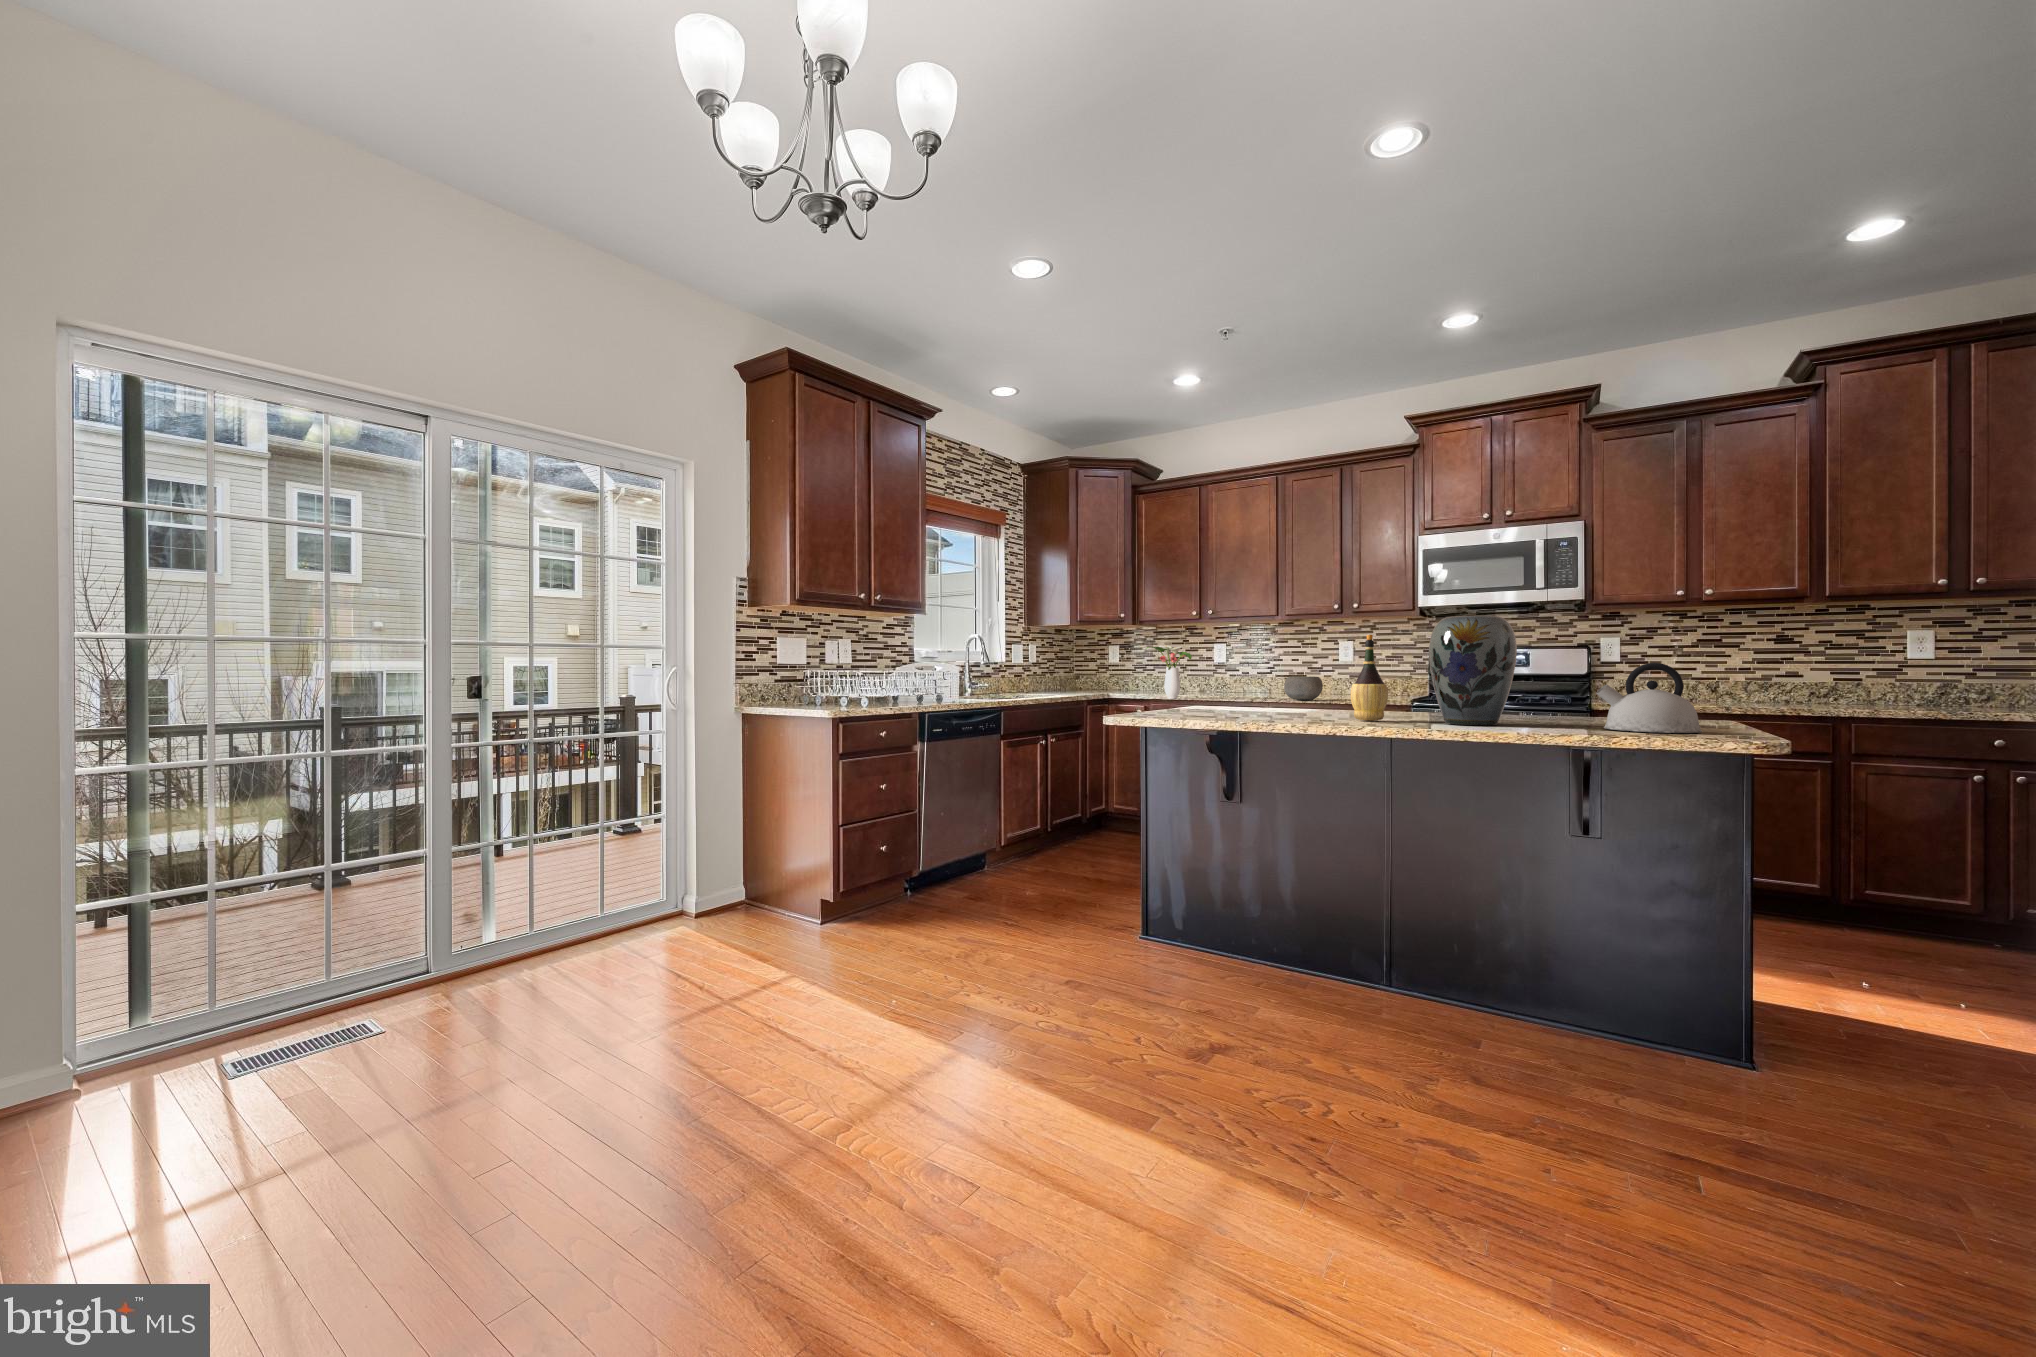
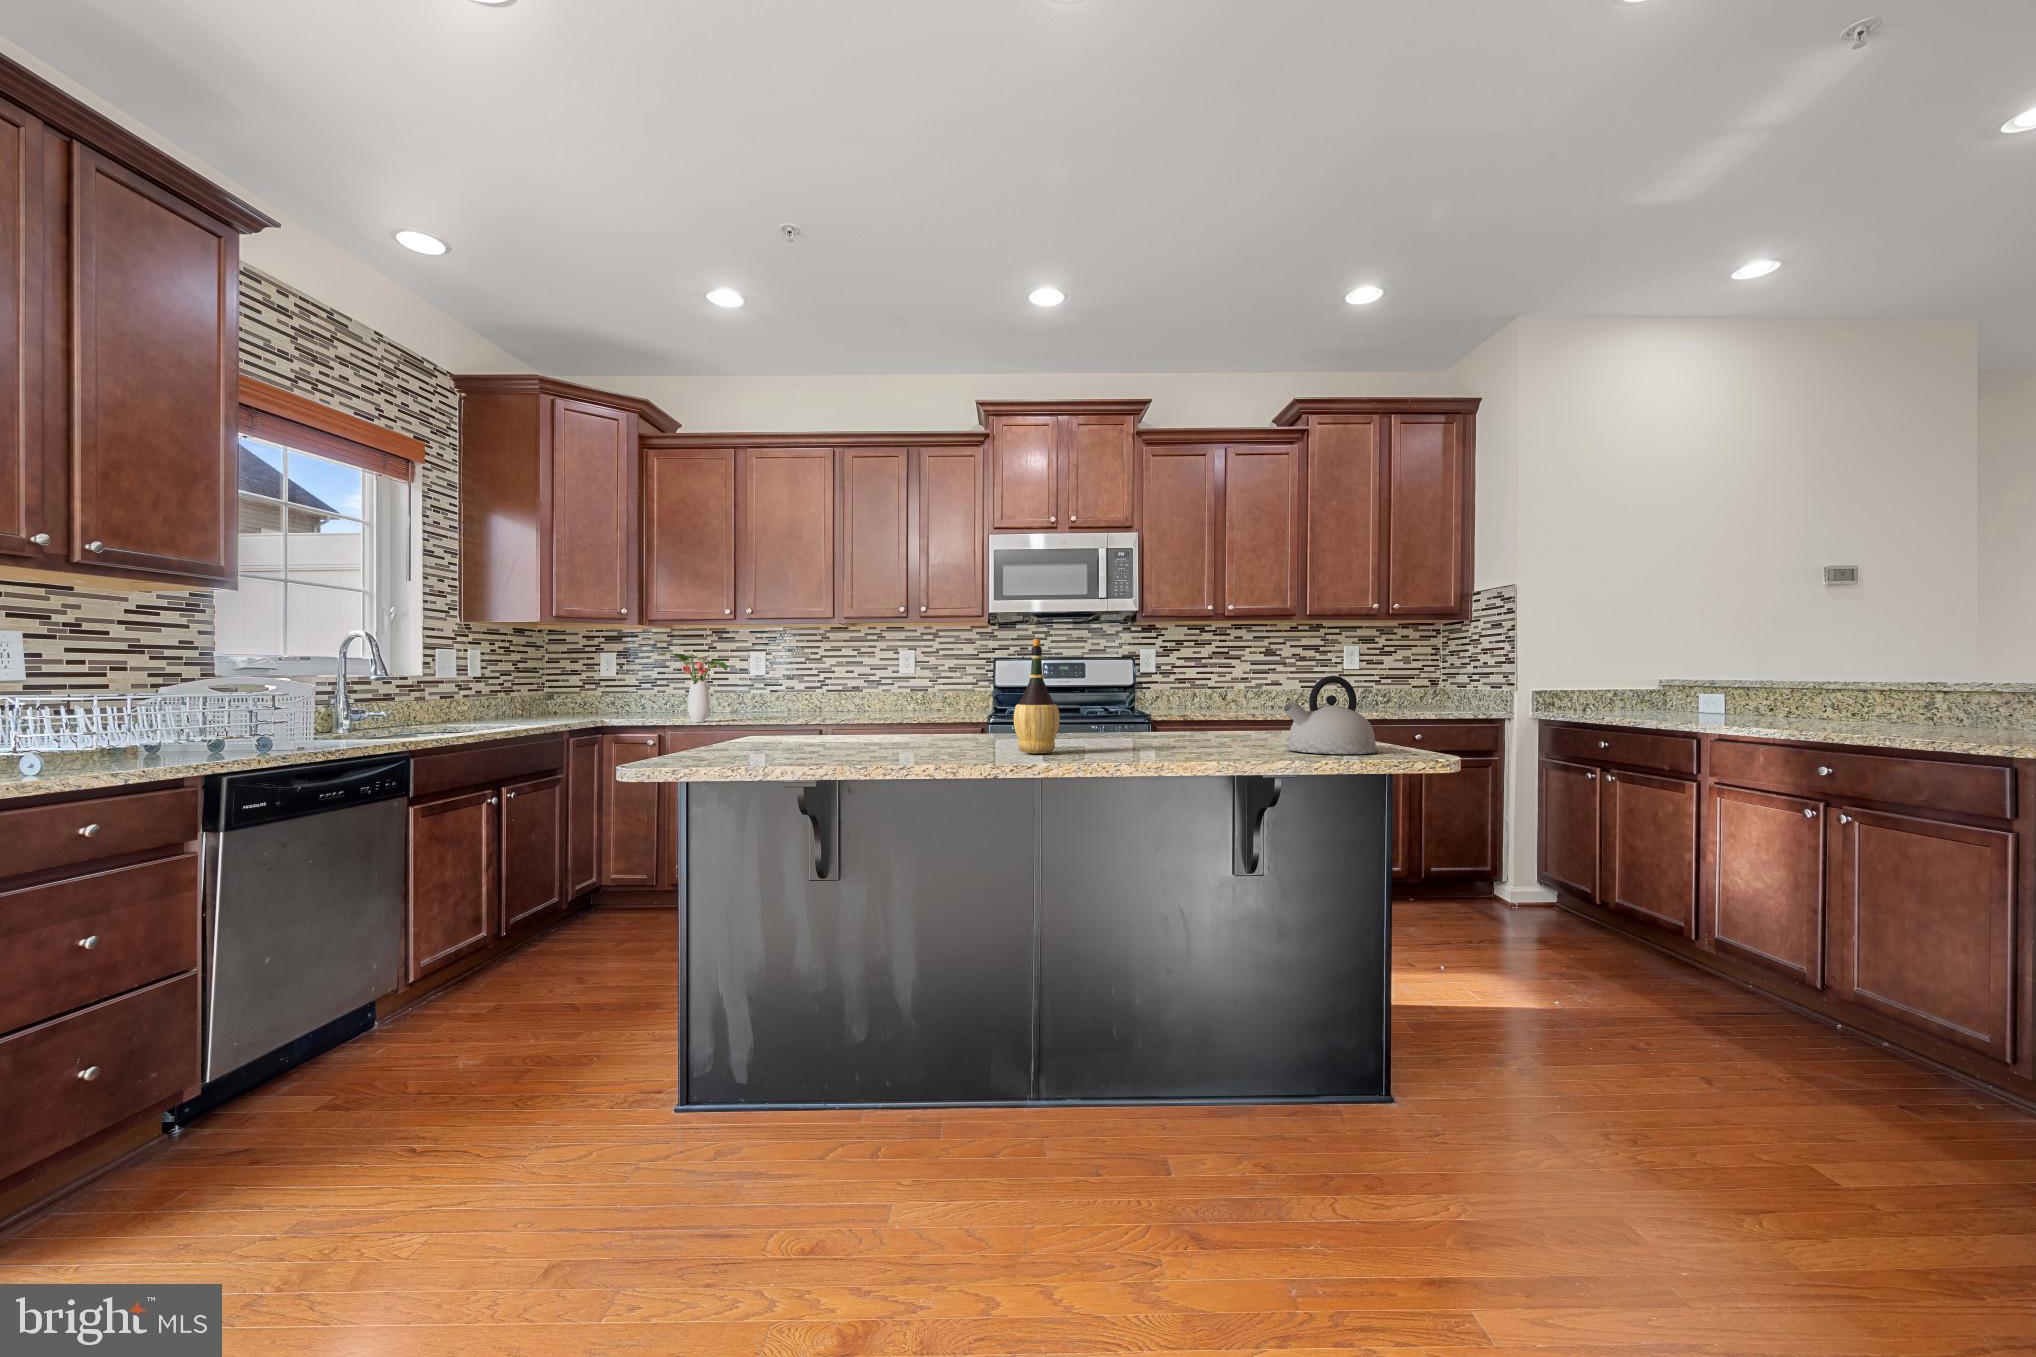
vase: present [1429,616,1517,726] -> none [1109,617,1204,755]
bowl: present [1284,676,1323,700] -> none [840,690,884,718]

